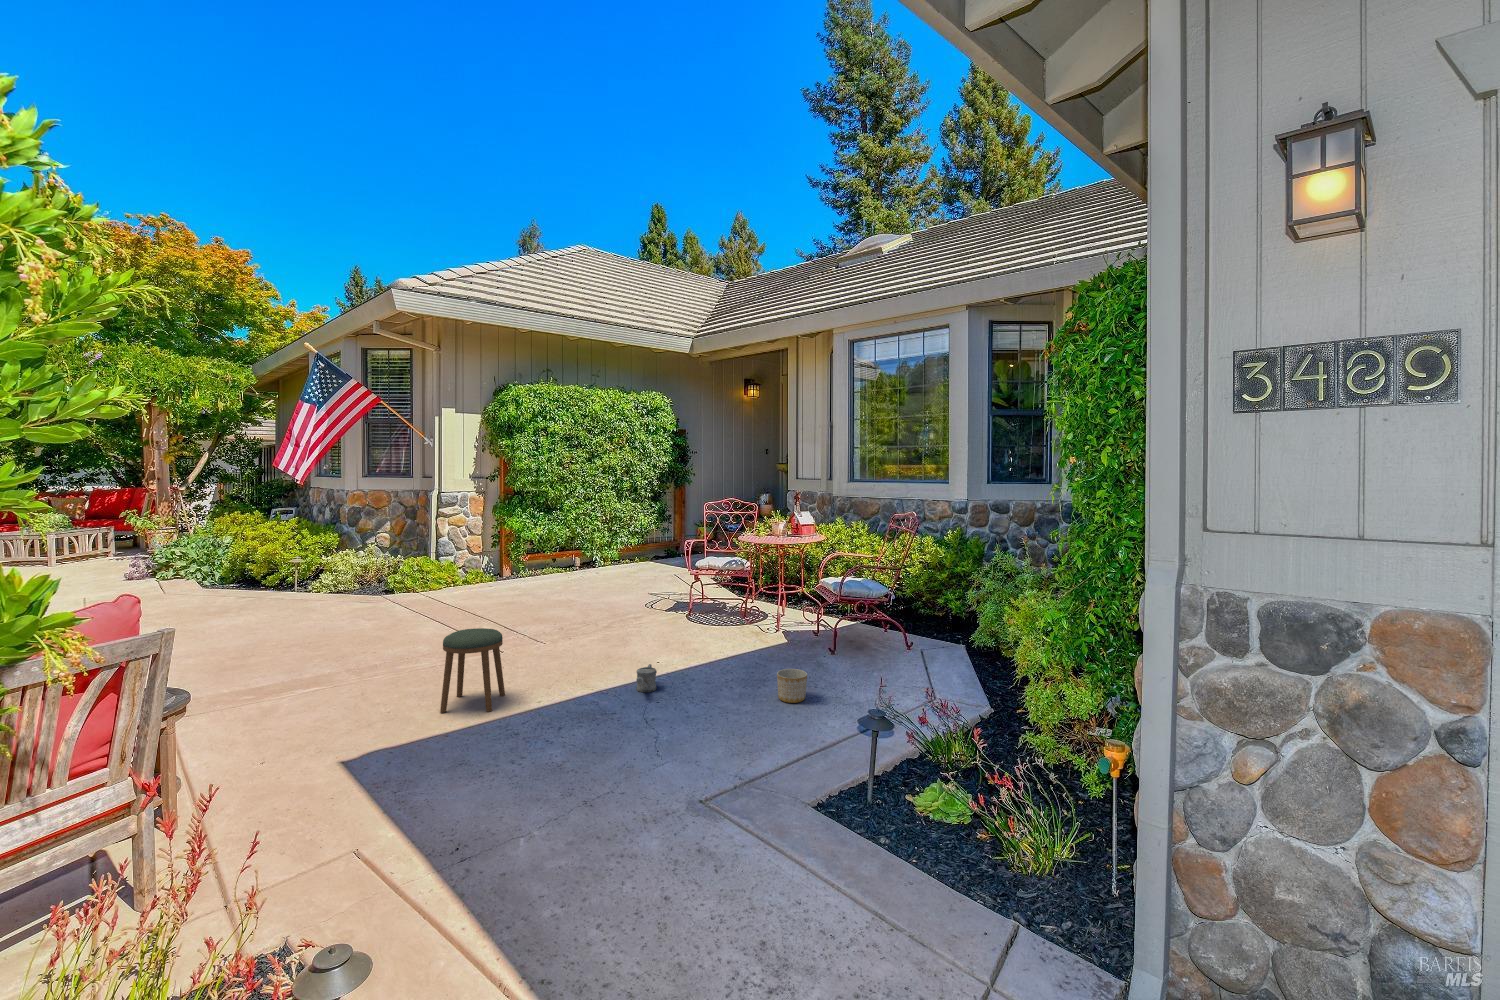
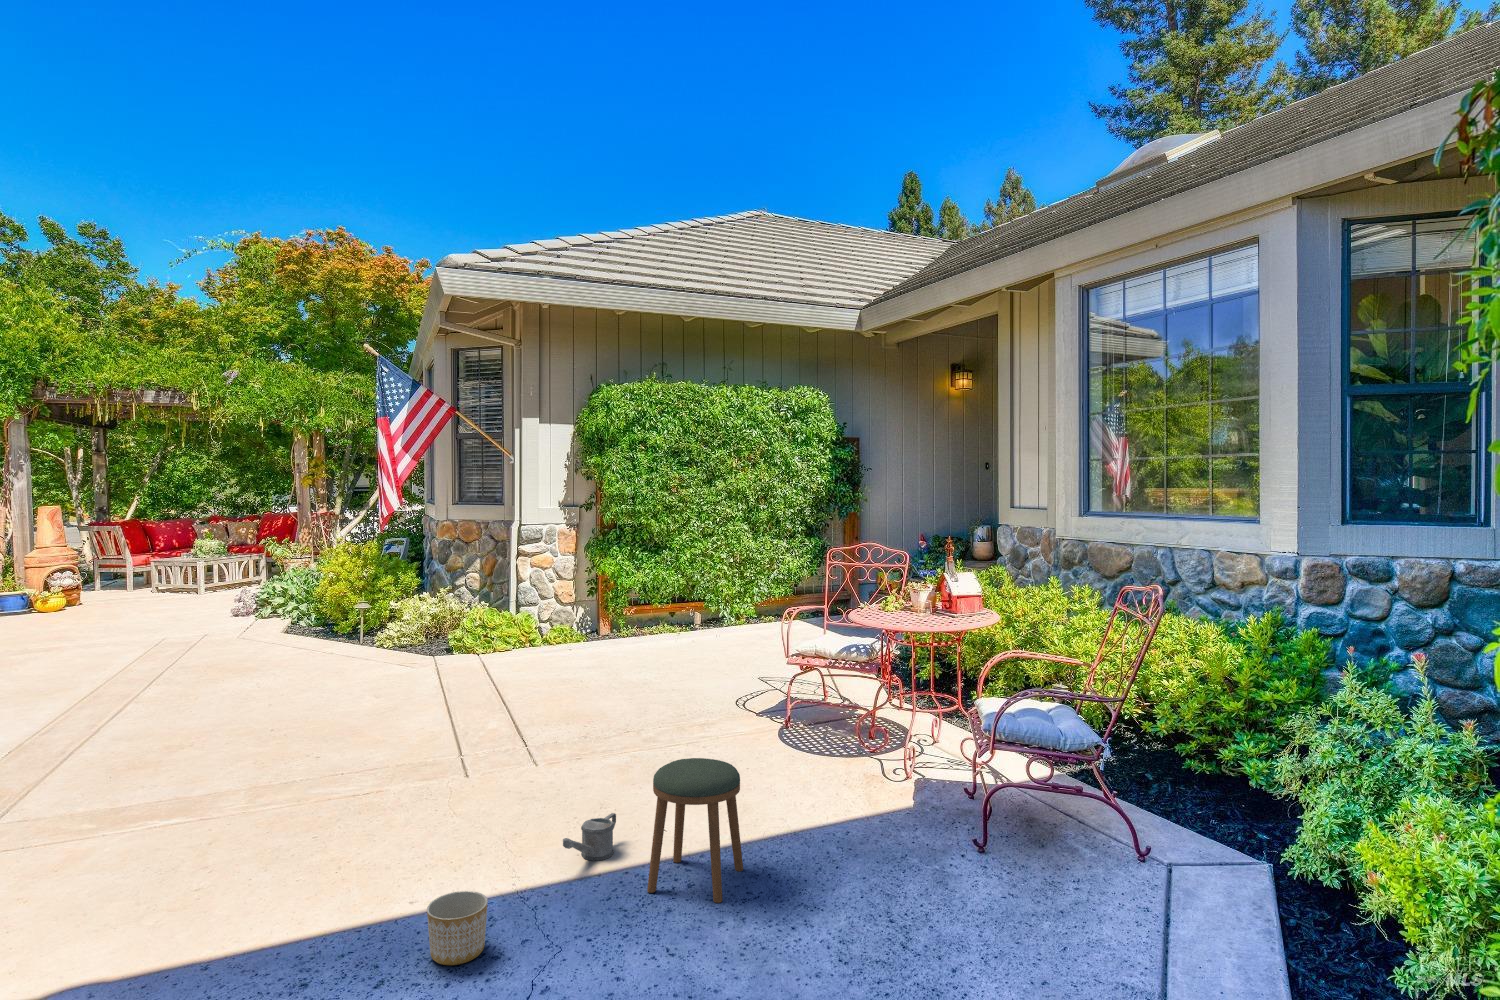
stool: present [440,628,505,713] -> present [647,758,743,903]
planter: present [777,669,807,703] -> present [427,891,488,965]

